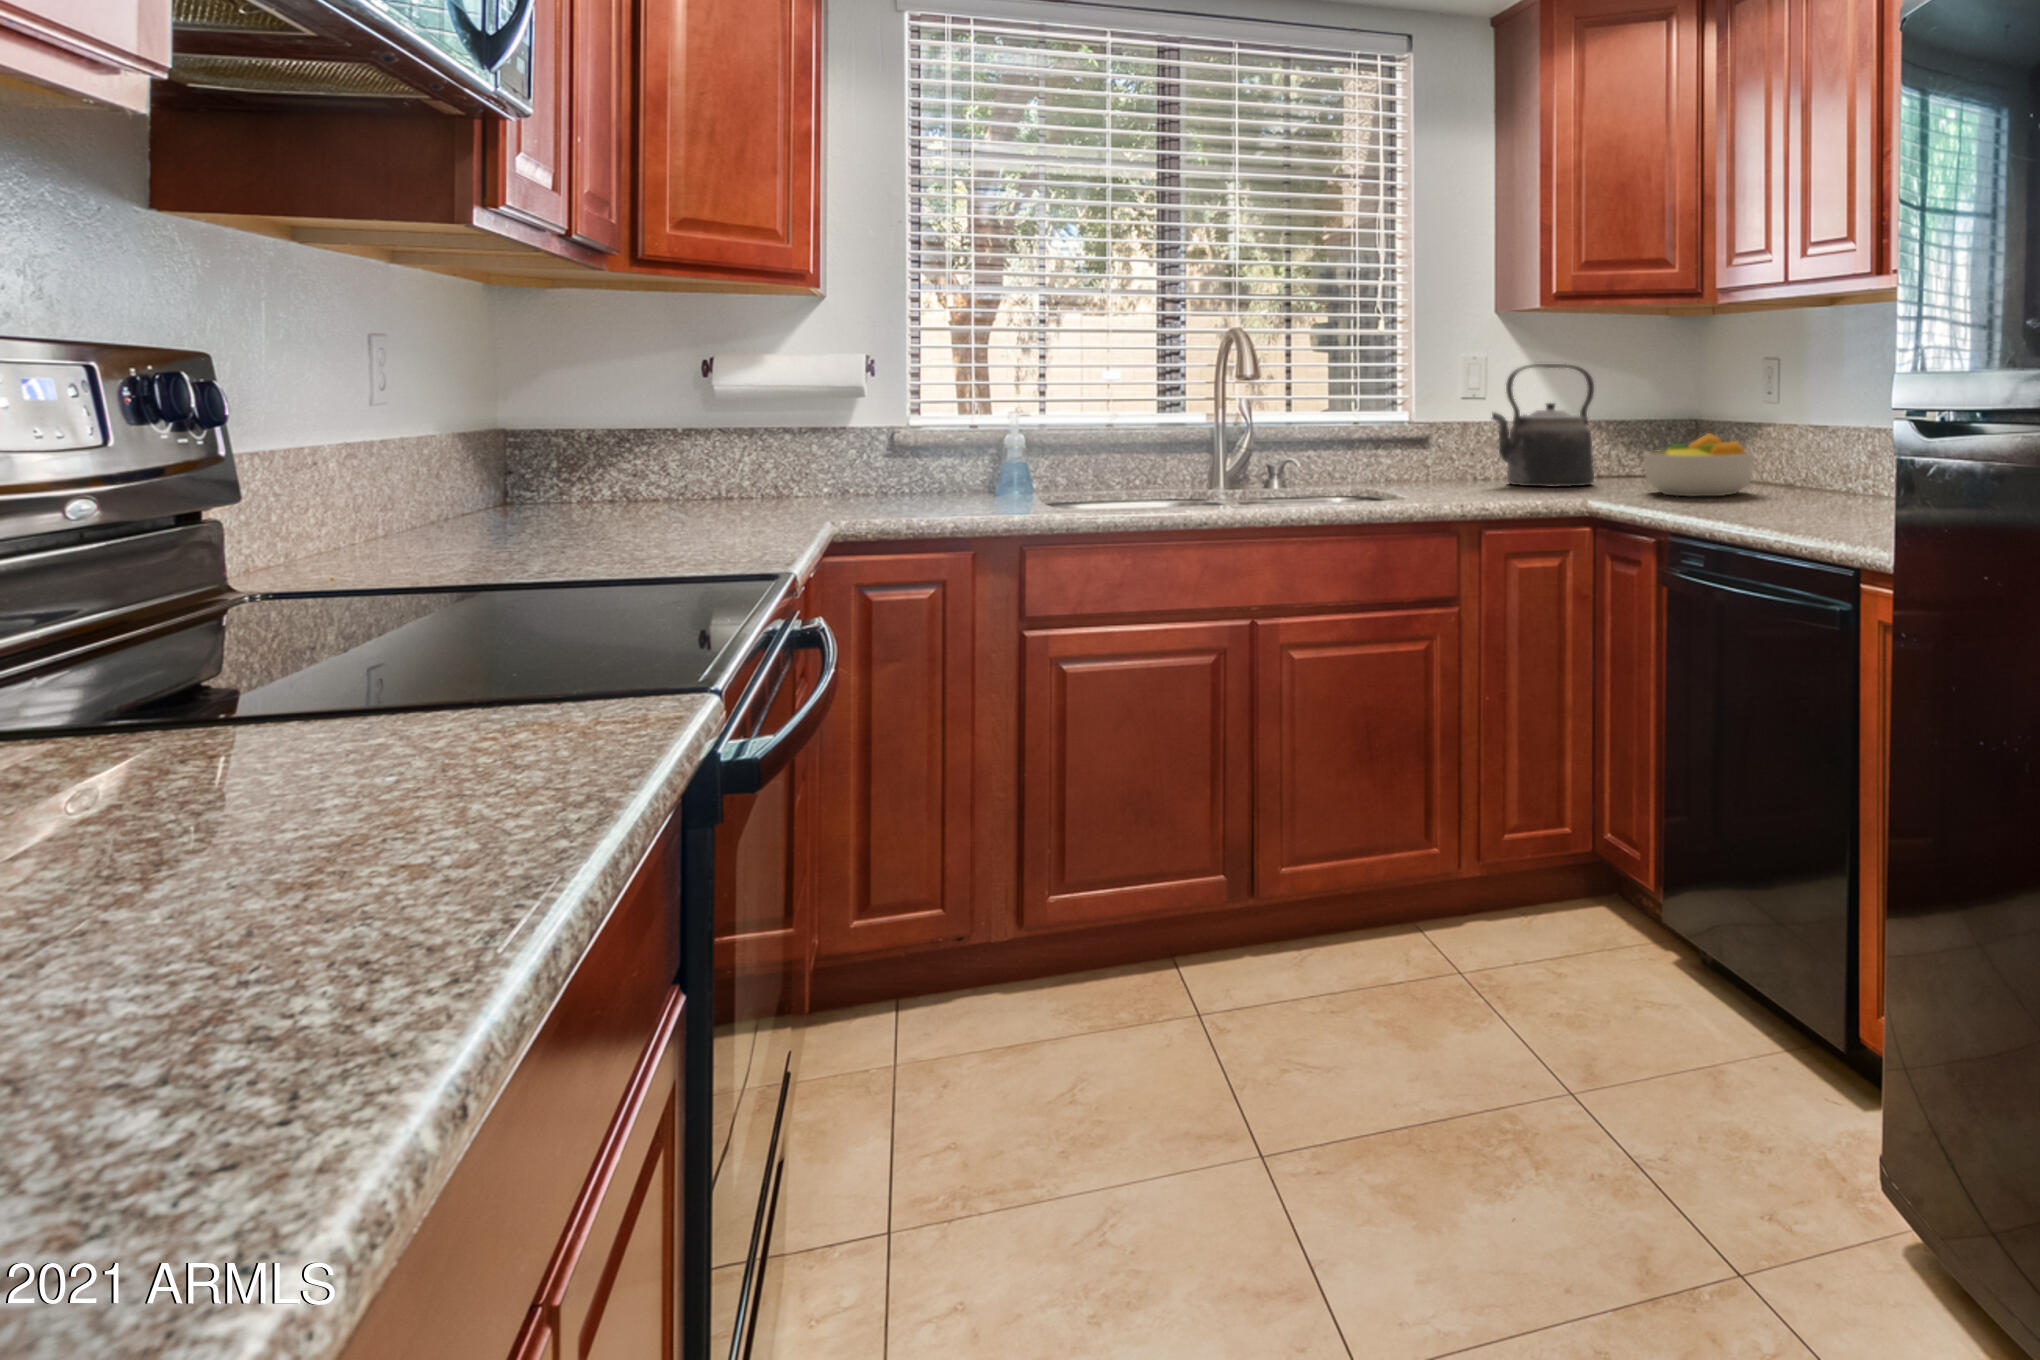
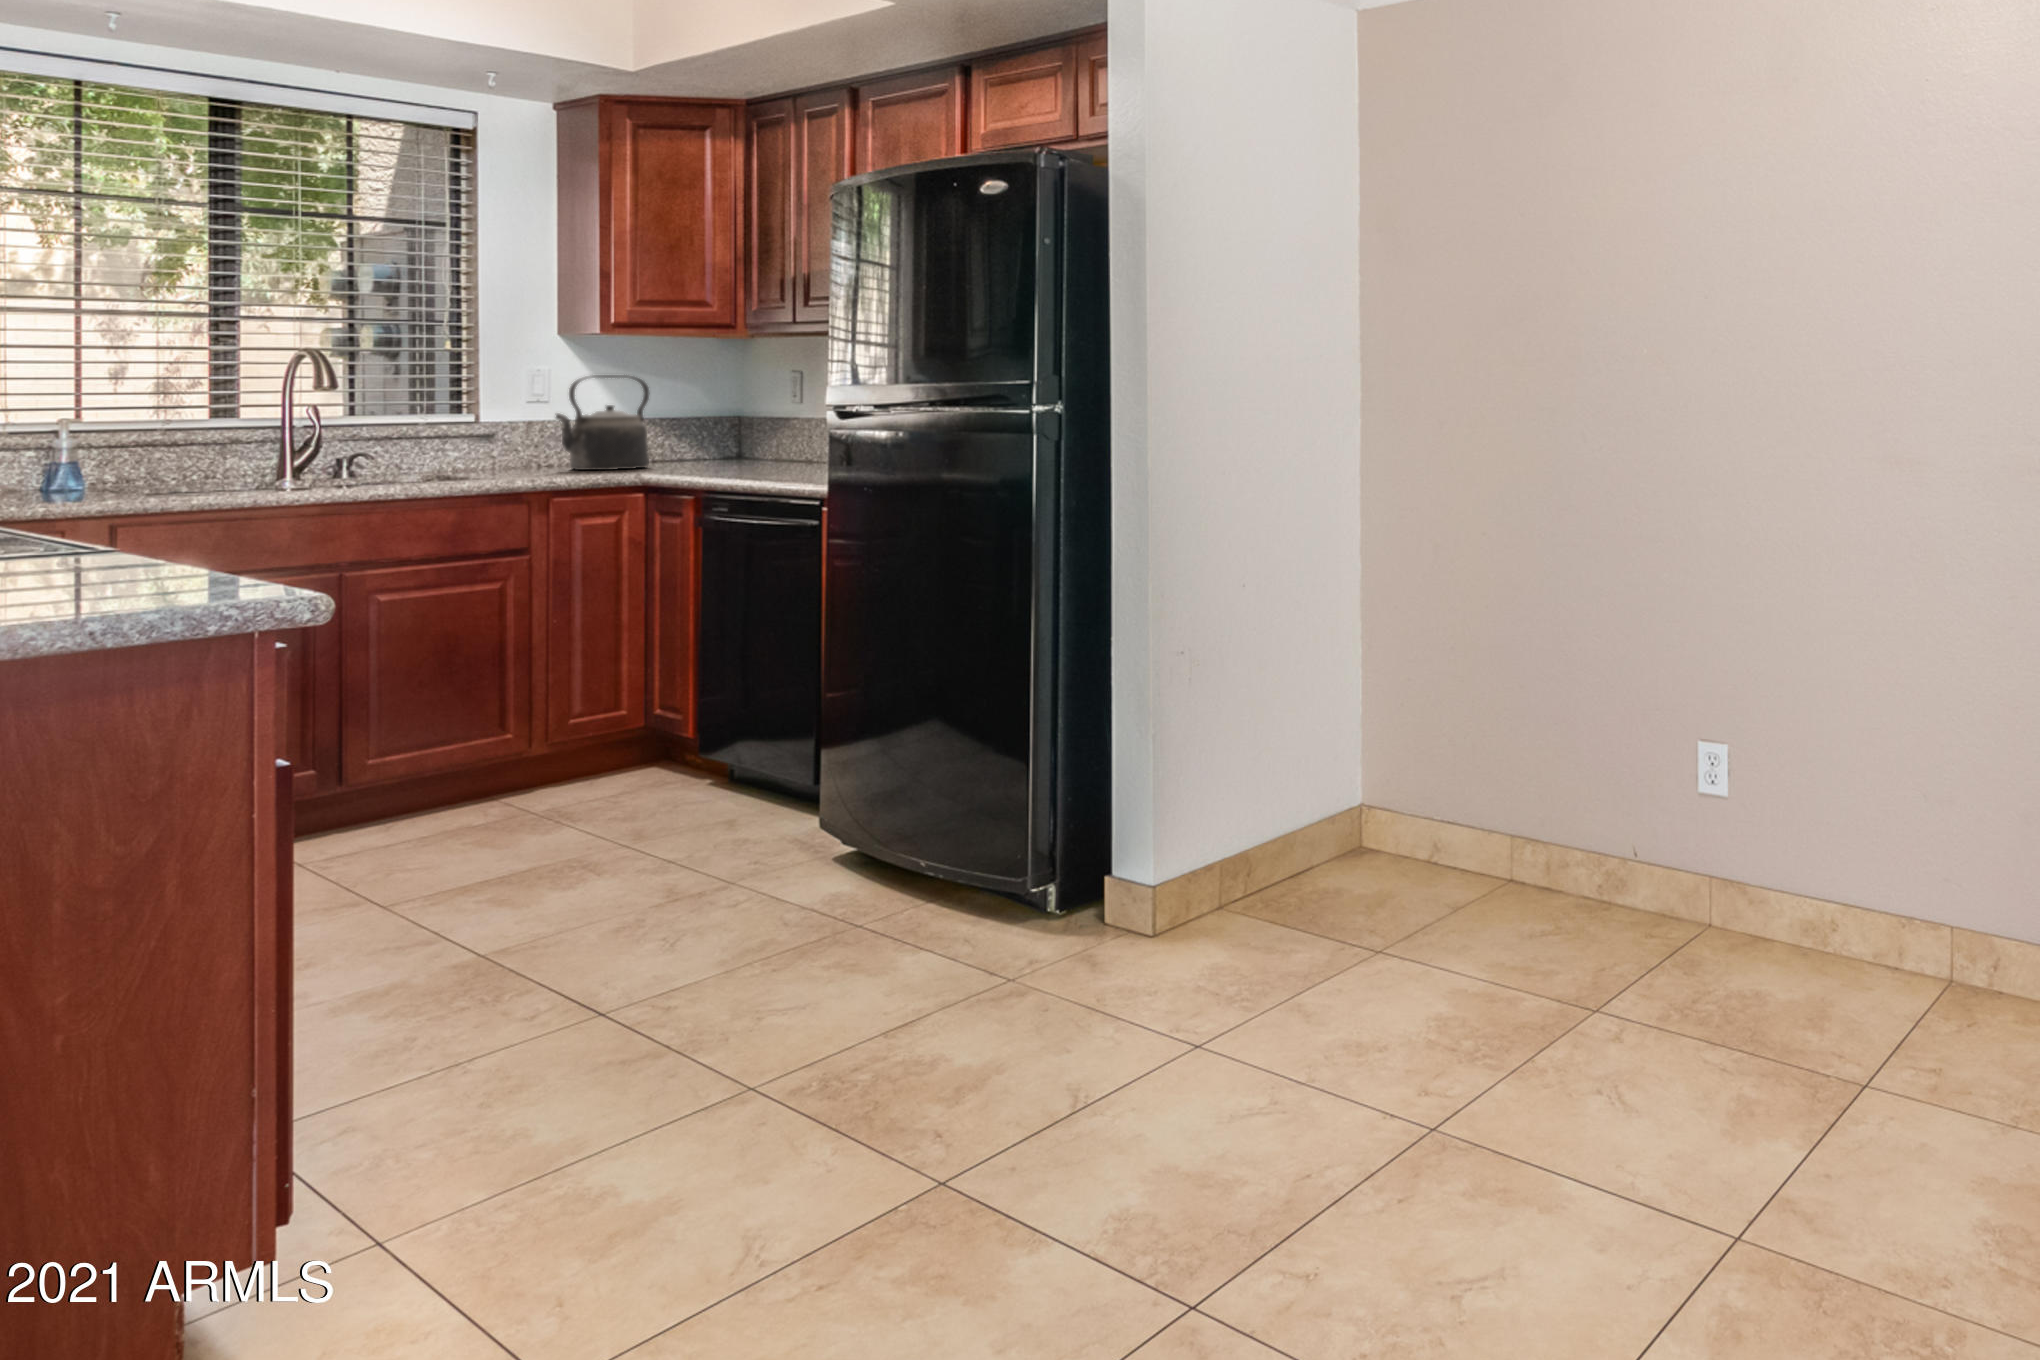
fruit bowl: present [1643,434,1754,496] -> none [690,425,779,471]

